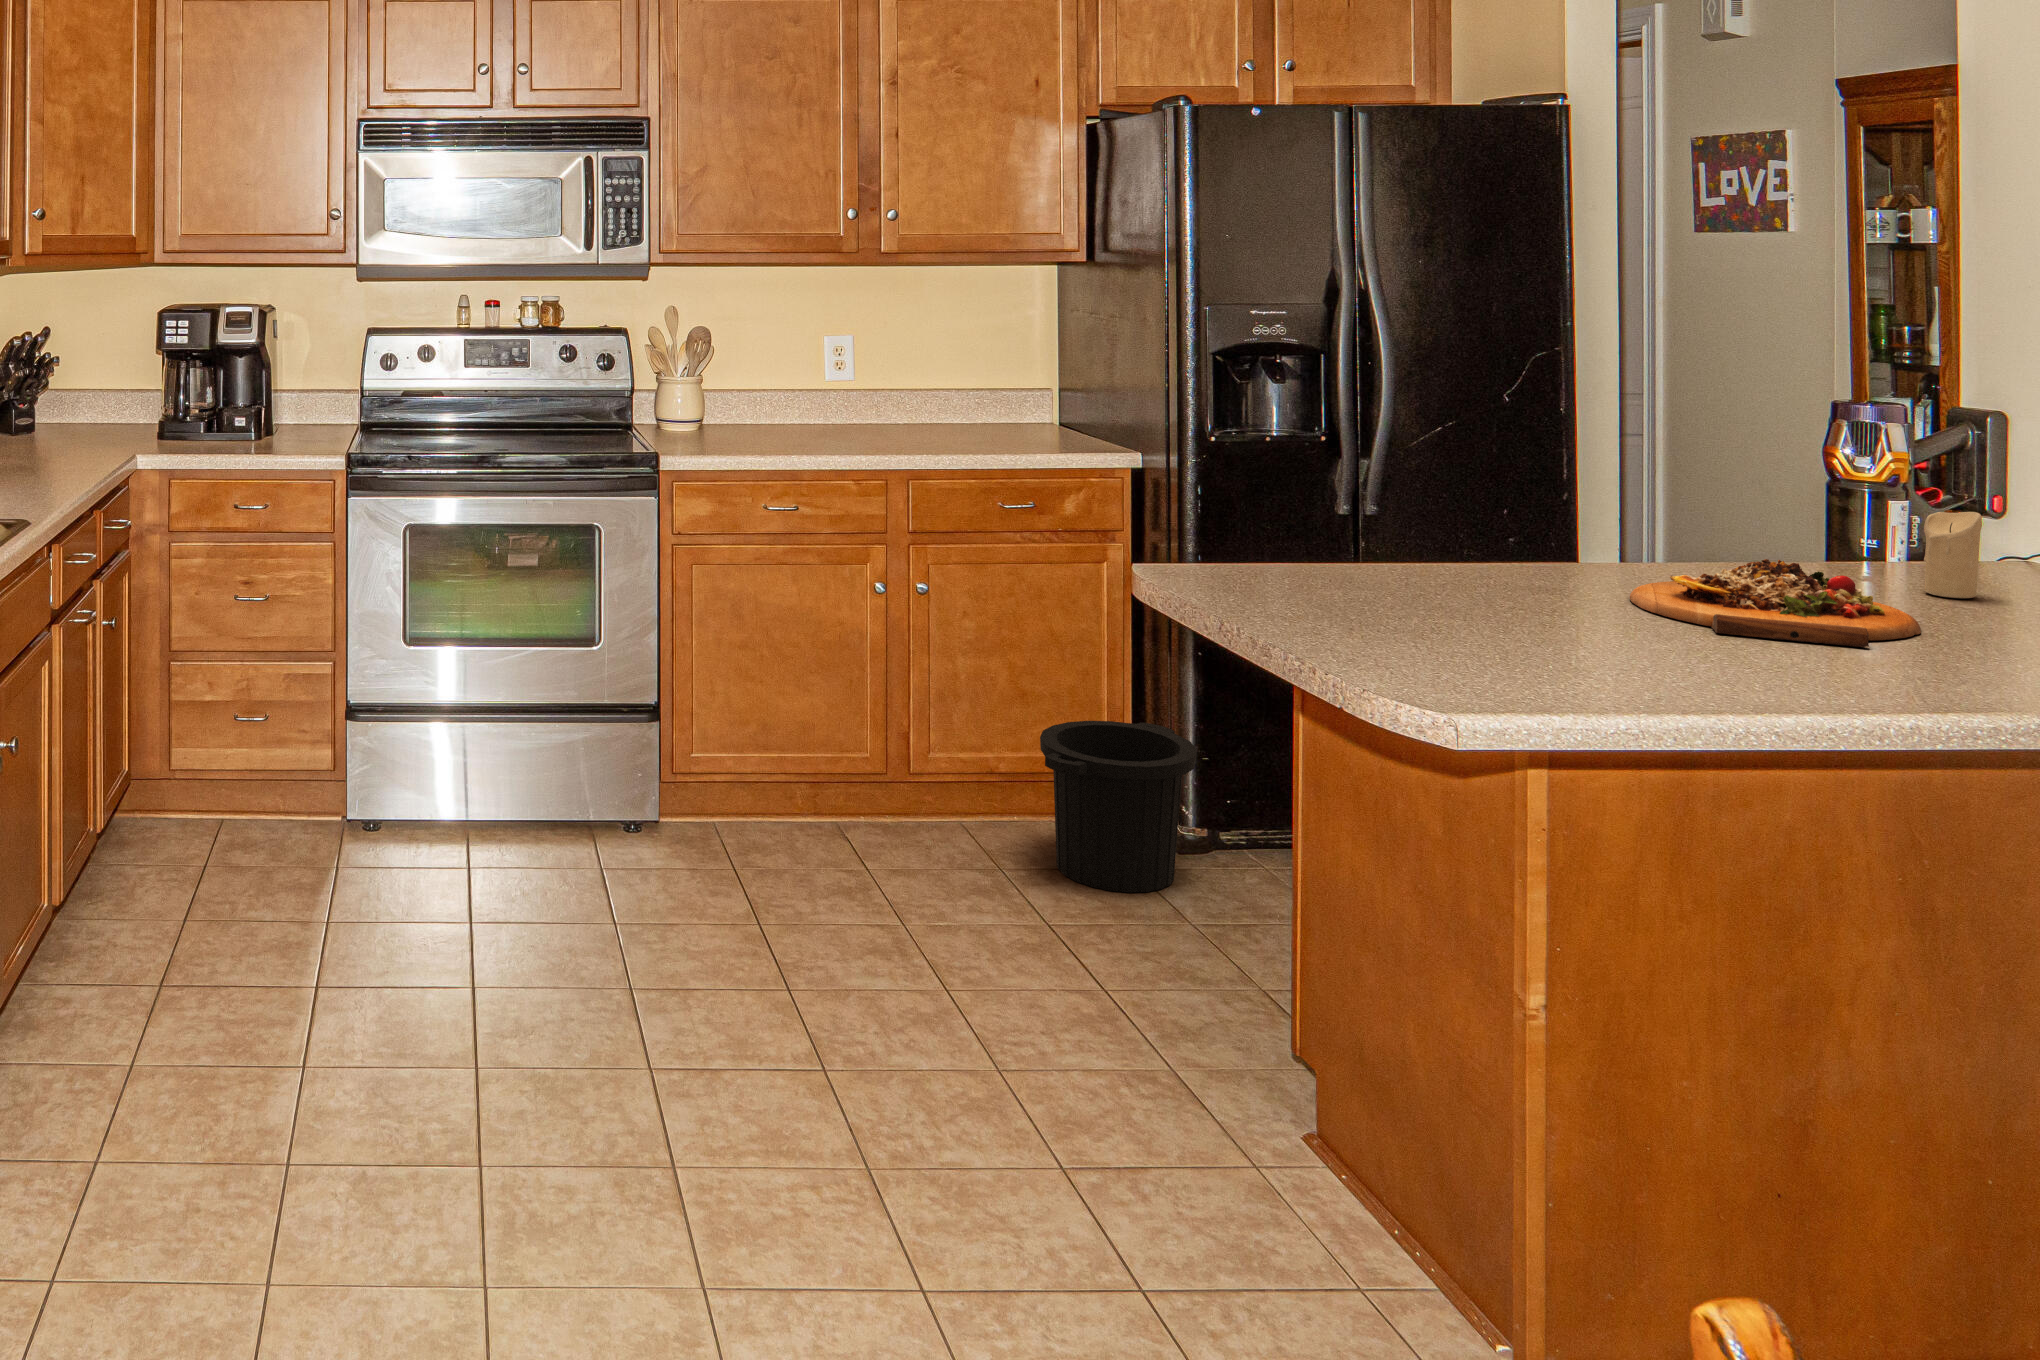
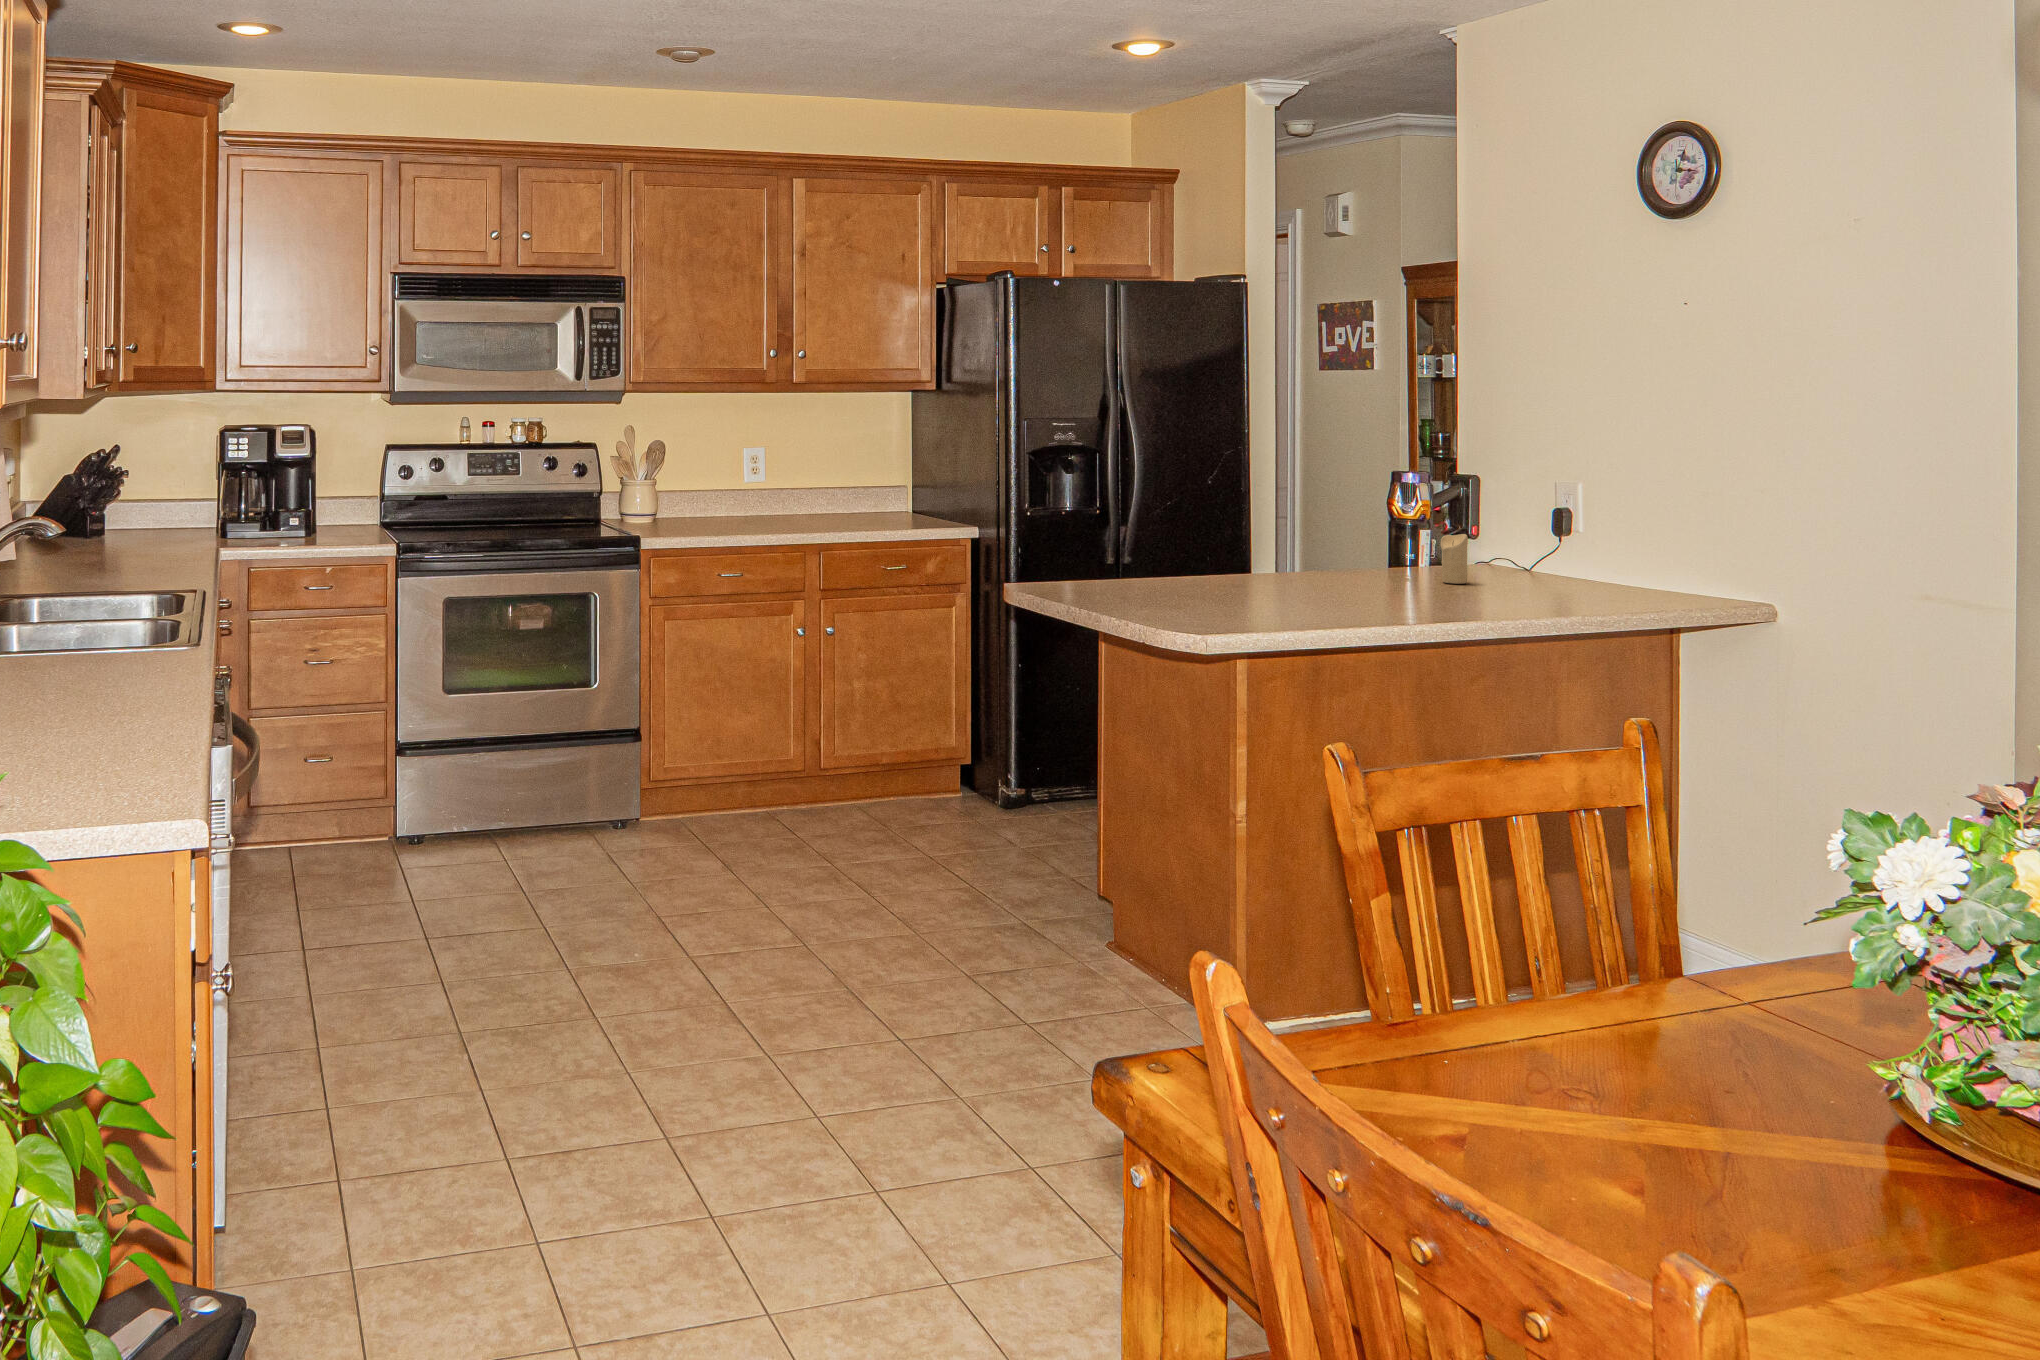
cutting board: present [1630,559,1921,648] -> none [1292,562,1437,604]
trash can: present [1040,721,1197,893] -> none [922,721,1028,837]

